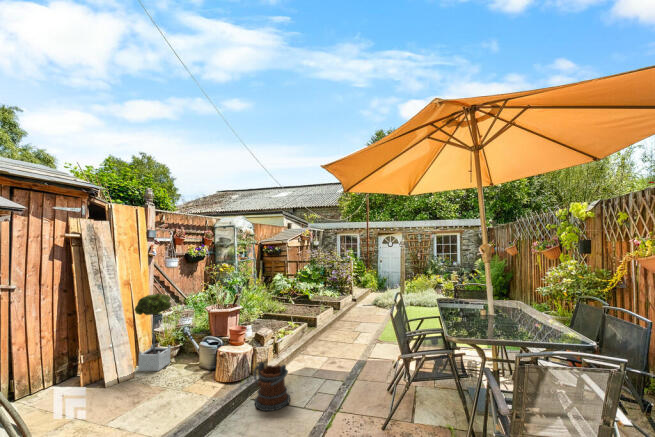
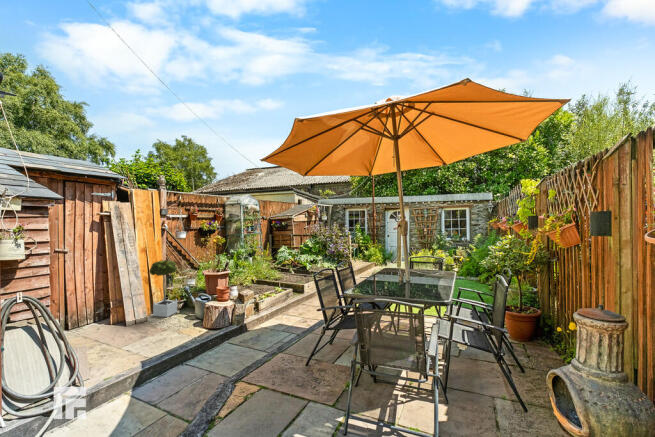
bucket: present [254,362,290,411] -> none [228,315,255,350]

